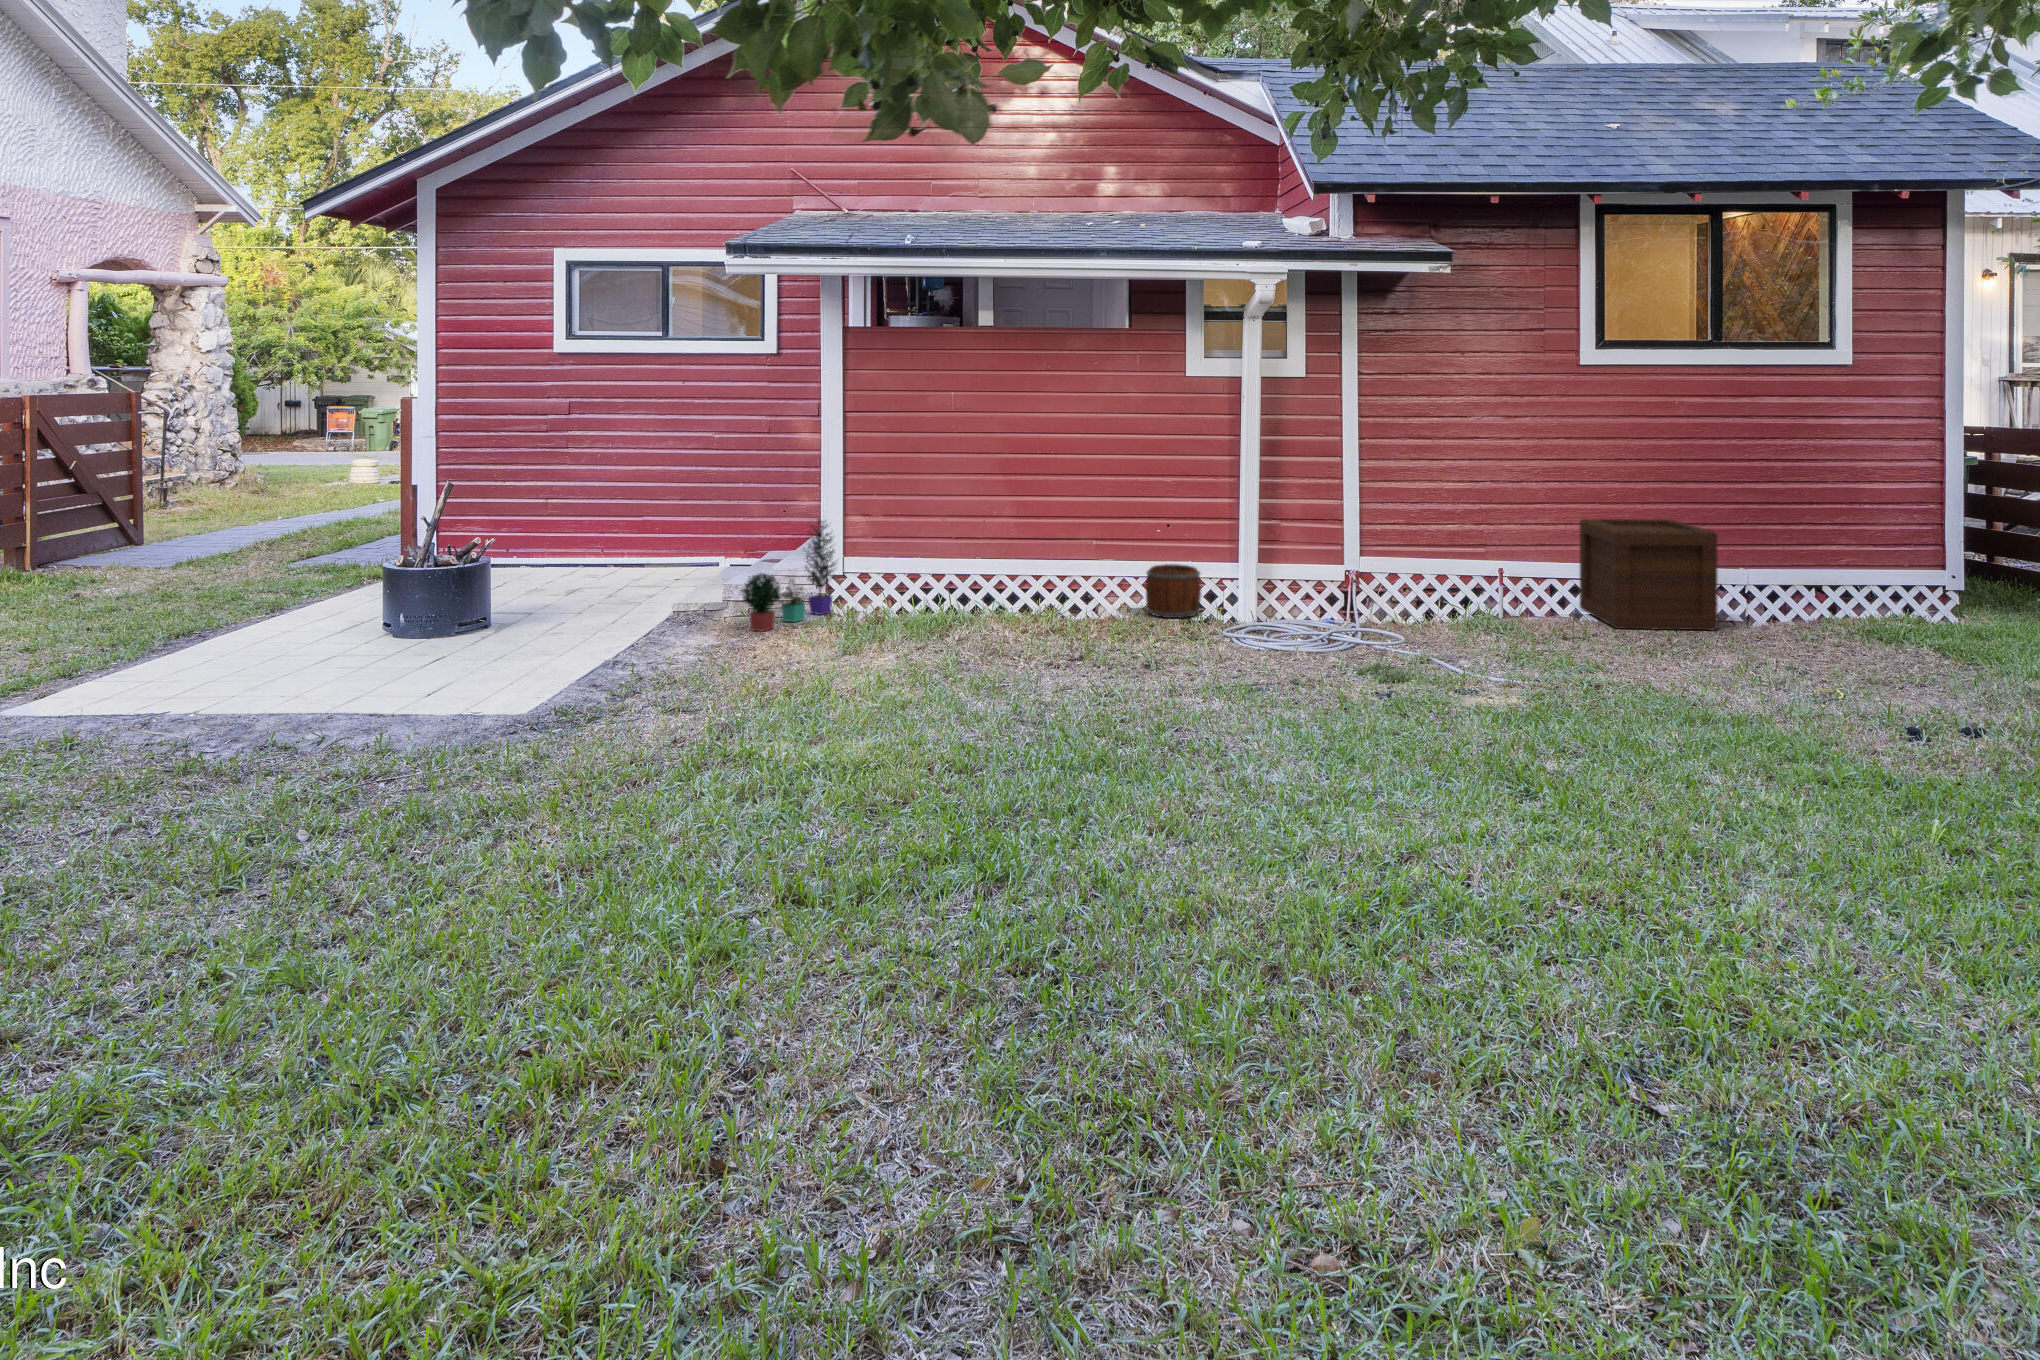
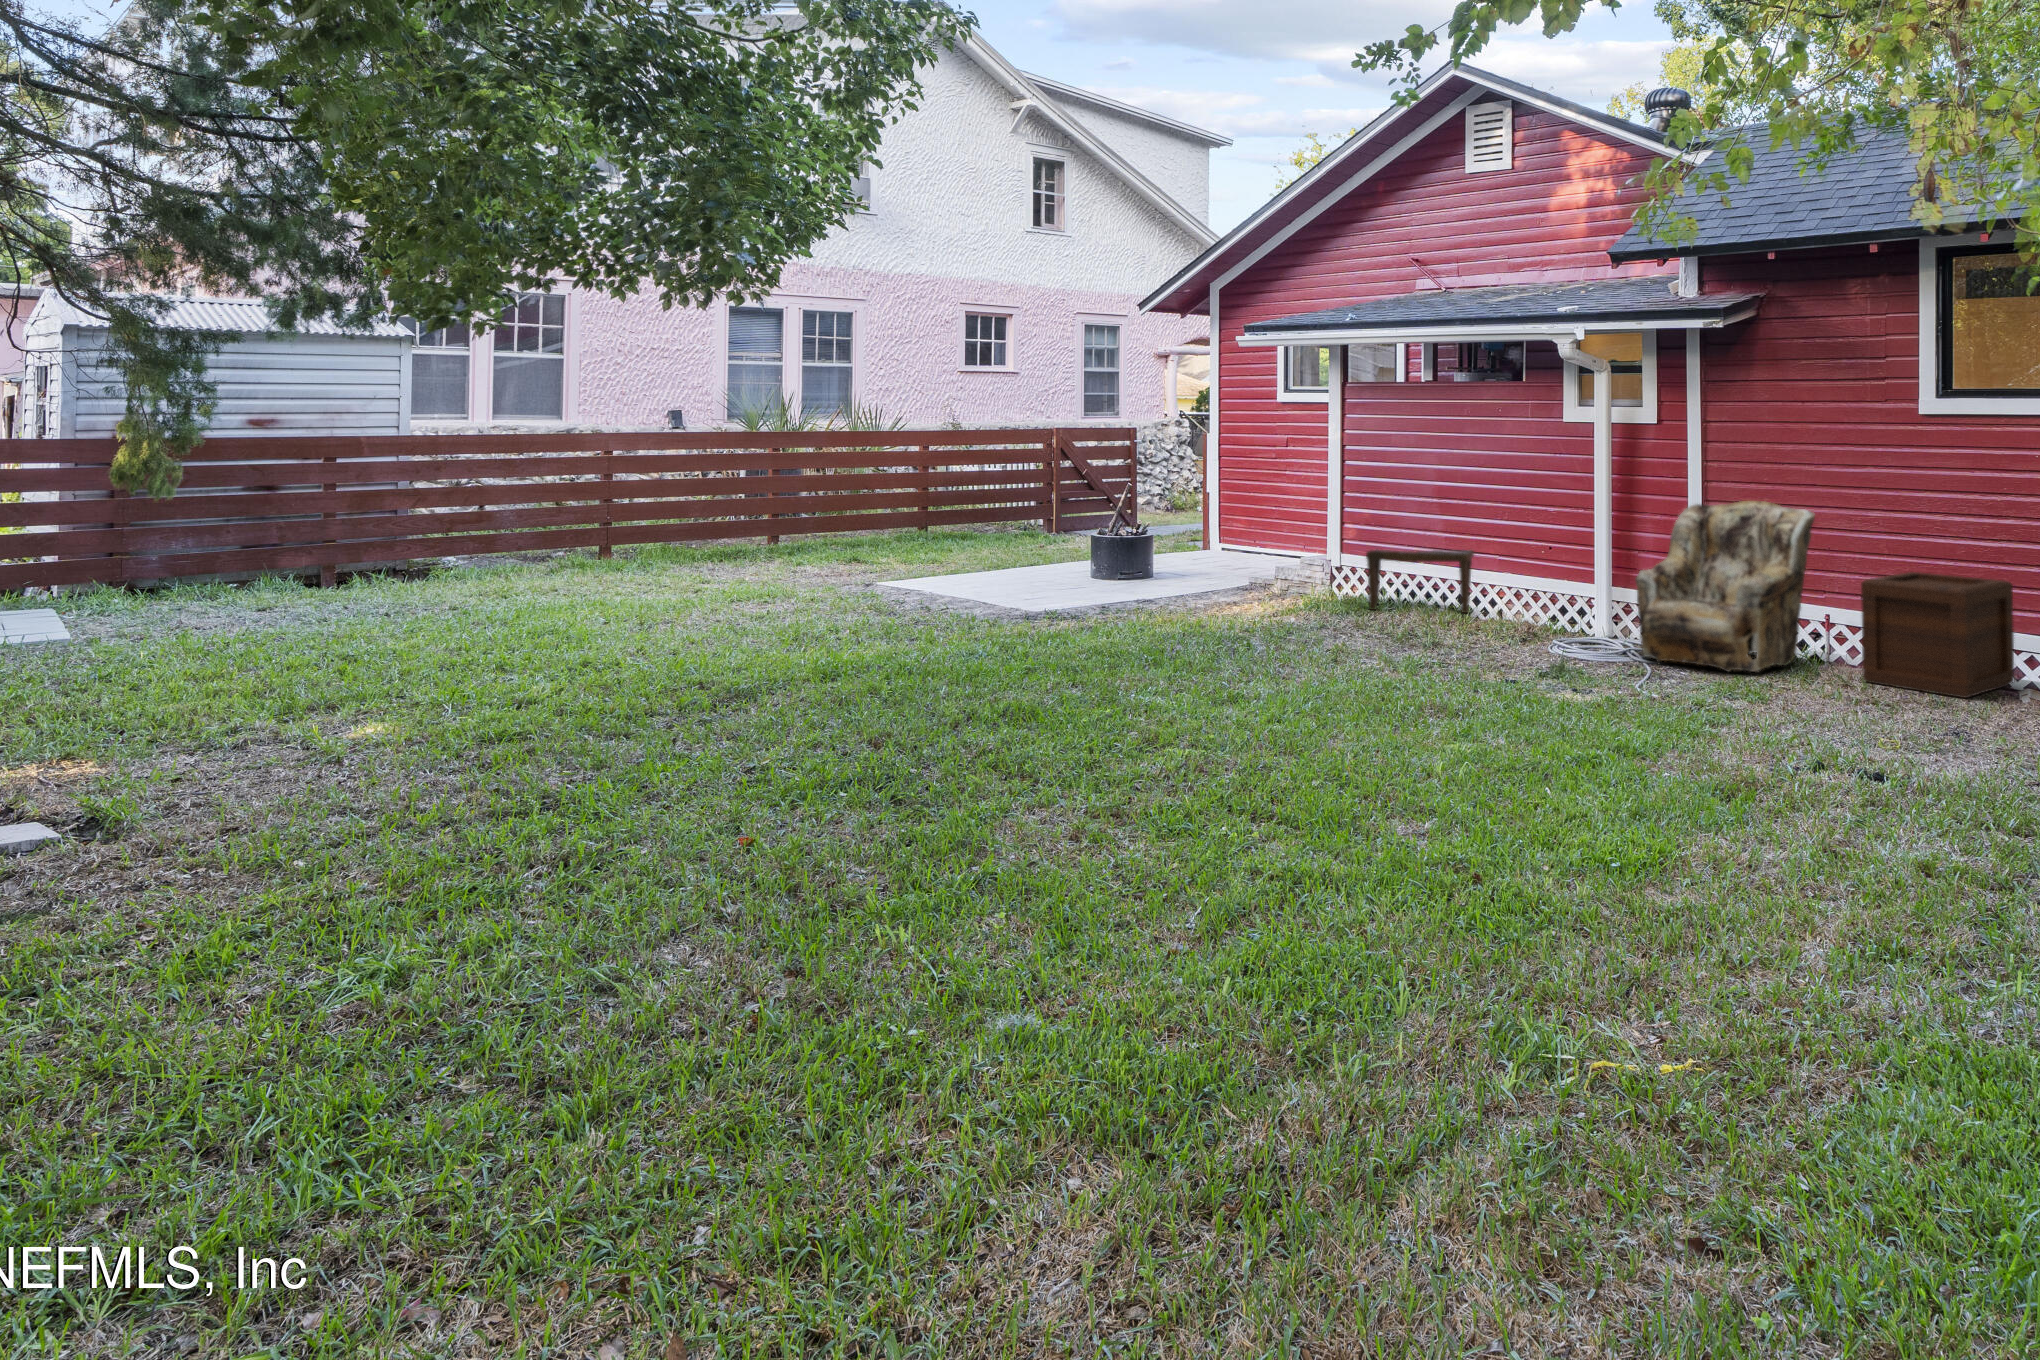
armchair: none [1377,460,1559,644] -> present [1635,501,1815,672]
potted plant: present [741,519,836,631] -> none [1242,520,1332,594]
bench: none [947,538,1088,630] -> present [1366,550,1474,613]
bucket: present [1146,564,1201,618] -> none [1511,579,1559,624]

